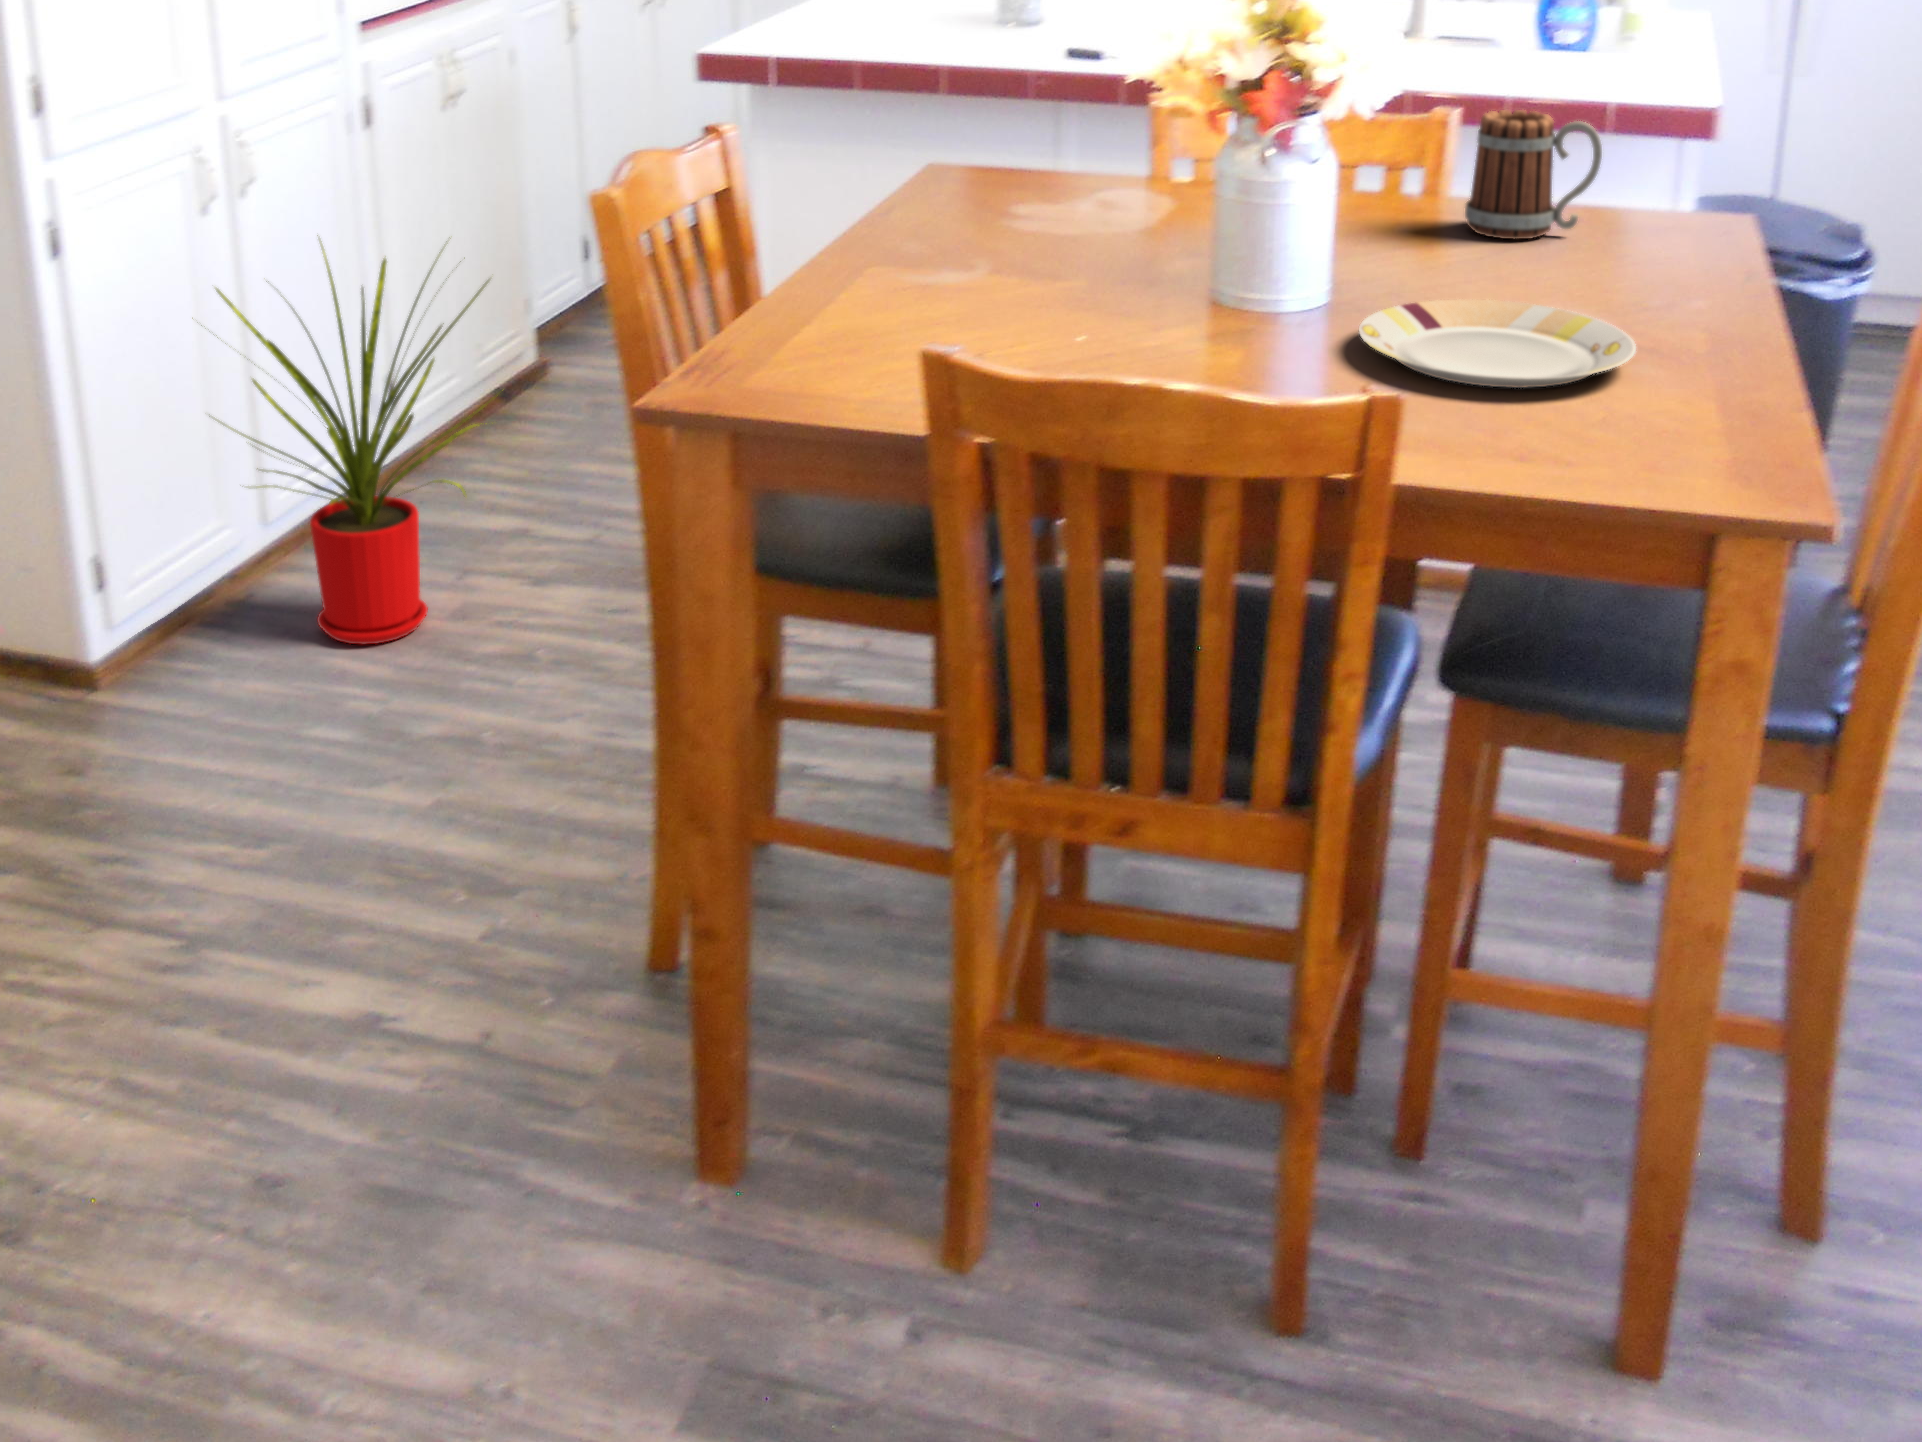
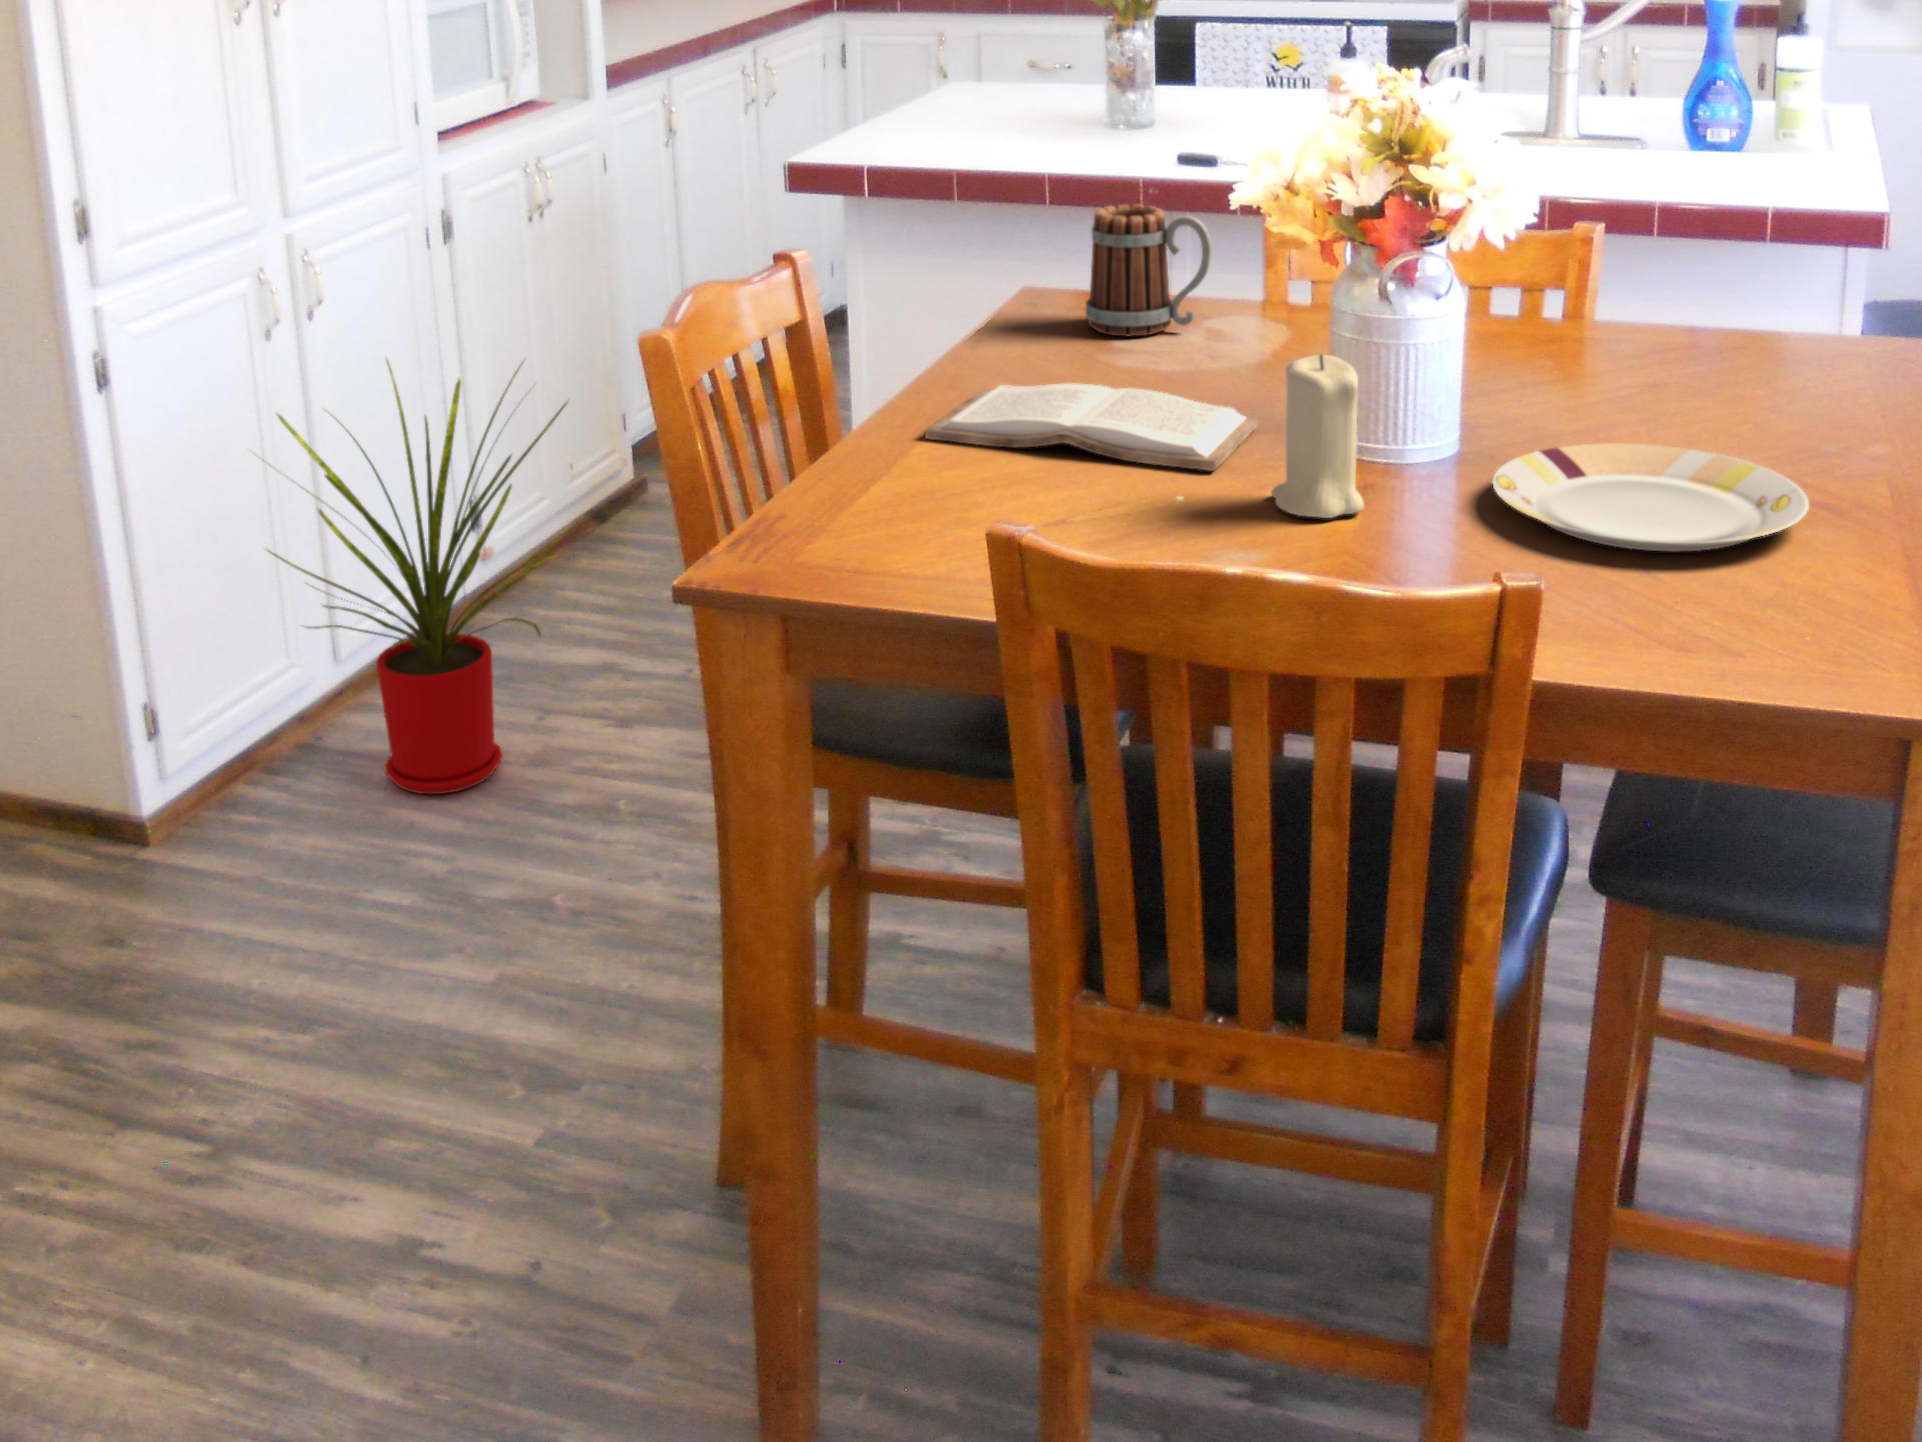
mug: present [1465,110,1602,239] -> present [1086,205,1212,337]
candle: none [1162,213,1245,360] -> present [1271,354,1364,518]
book: none [847,247,1148,322] -> present [925,383,1258,471]

